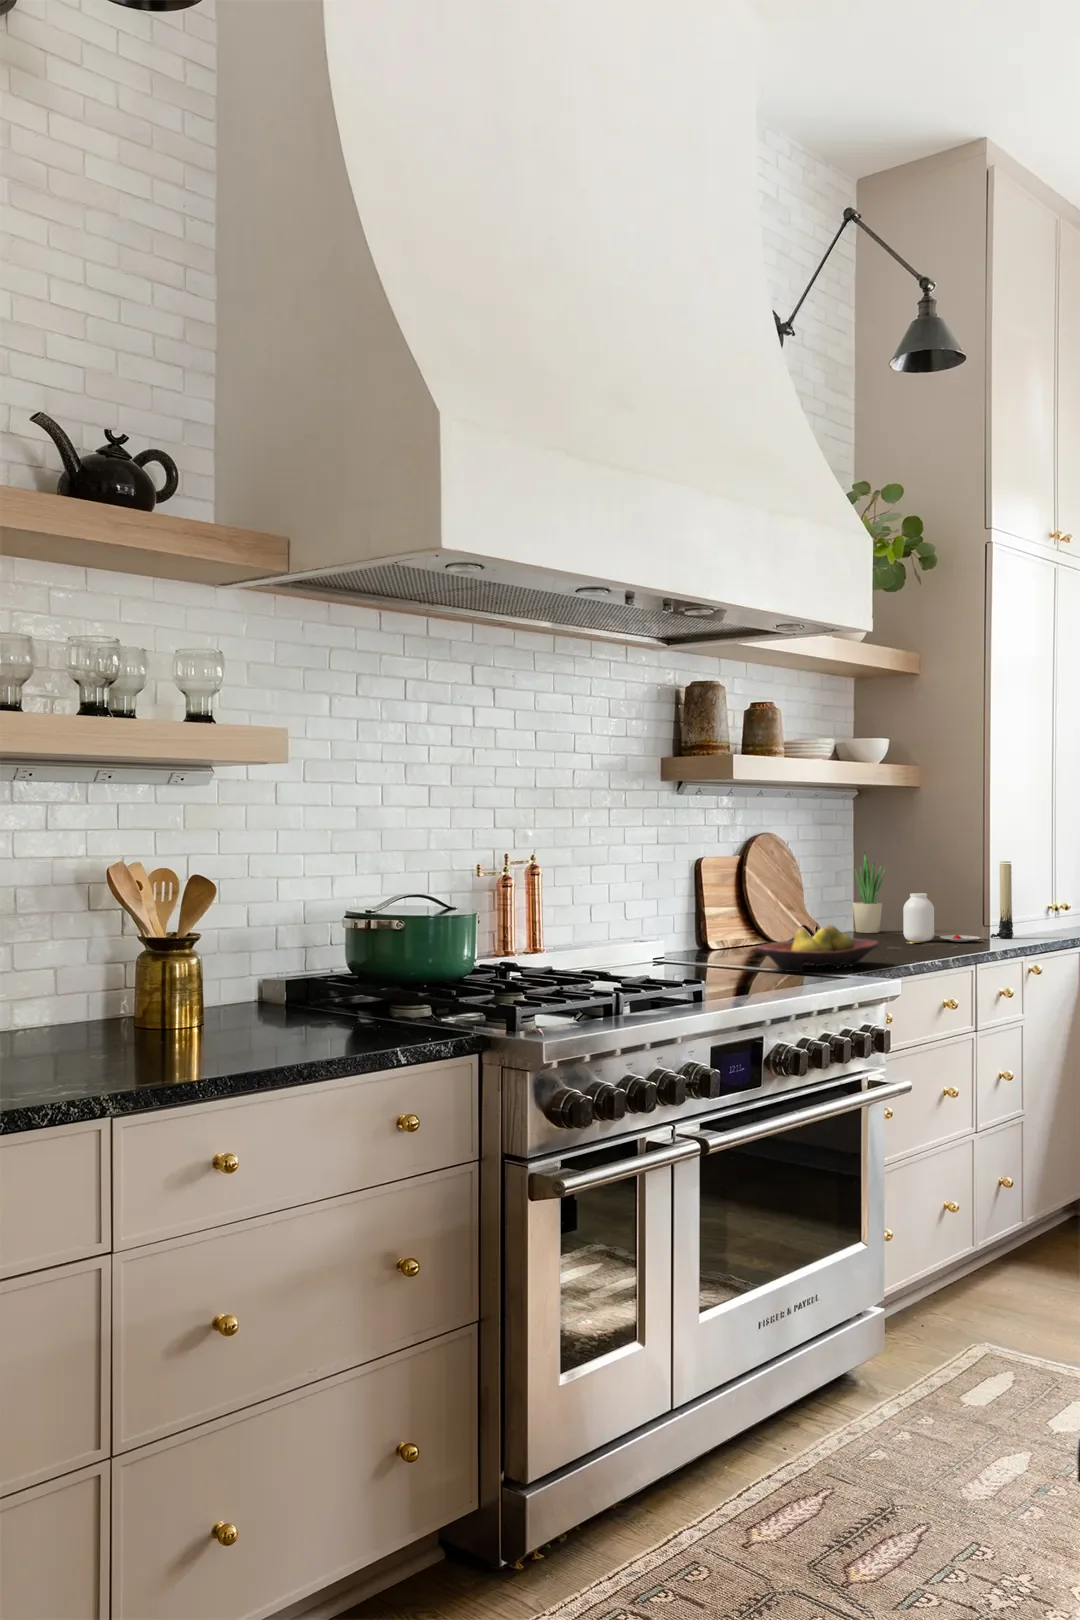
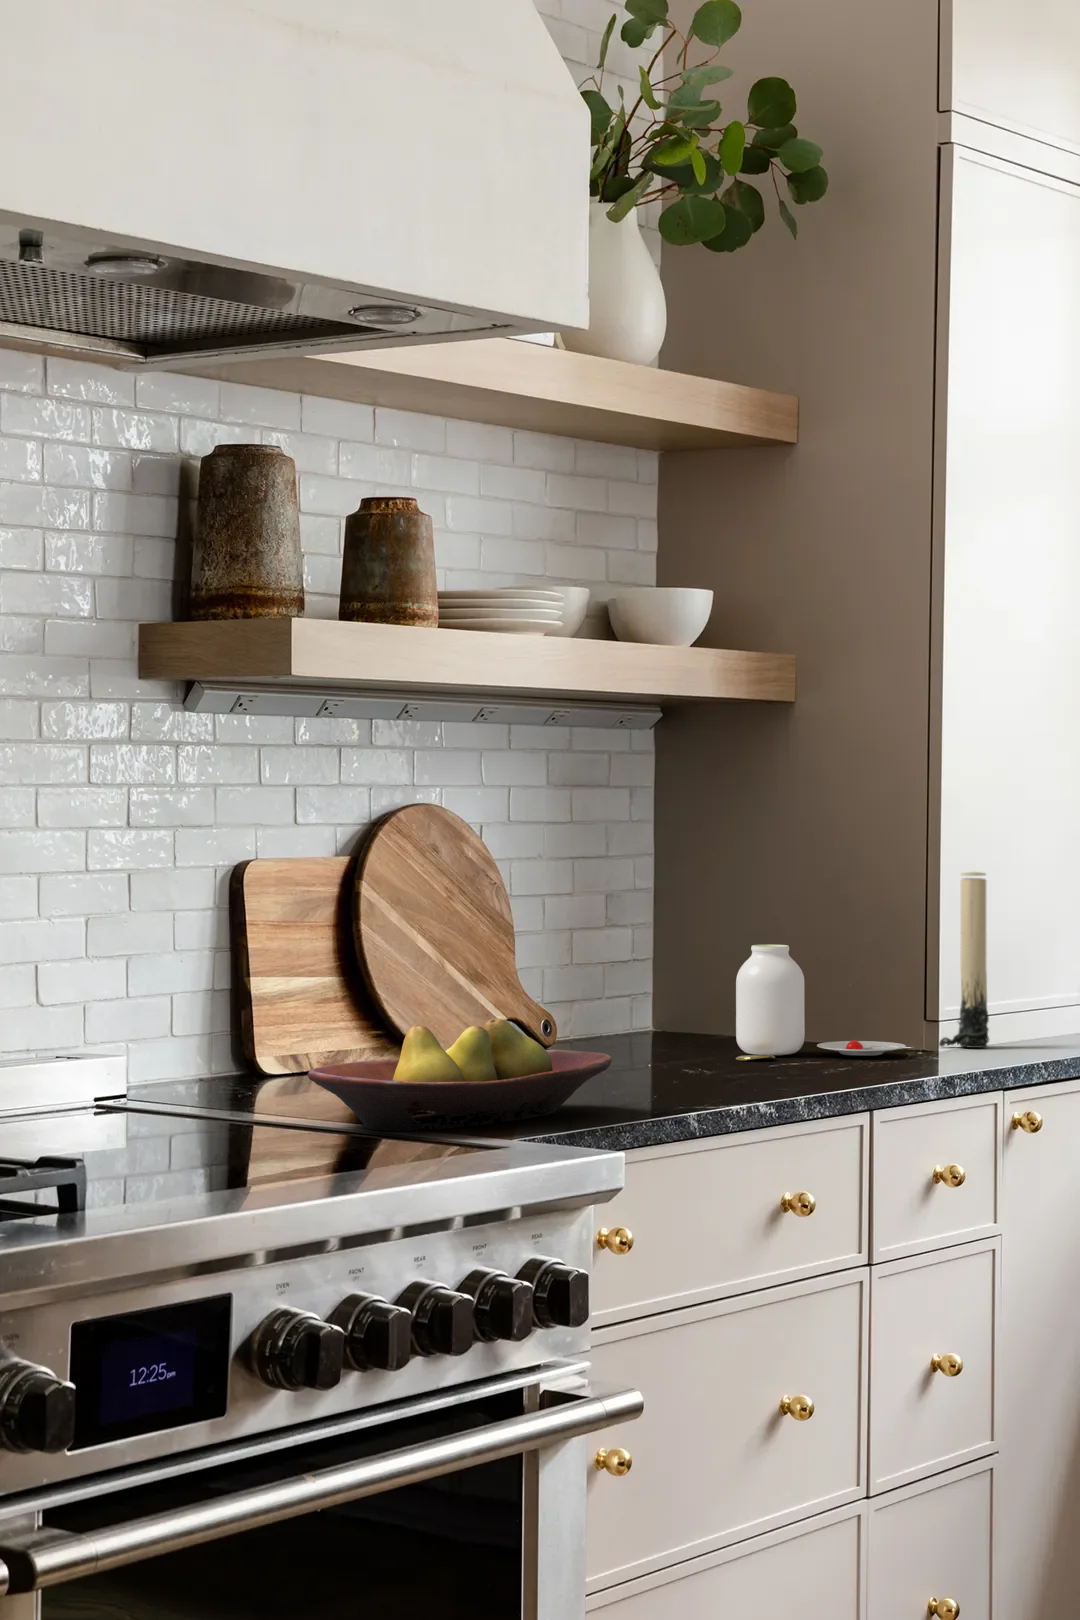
potted plant: present [853,852,886,933] -> none [645,847,724,1035]

